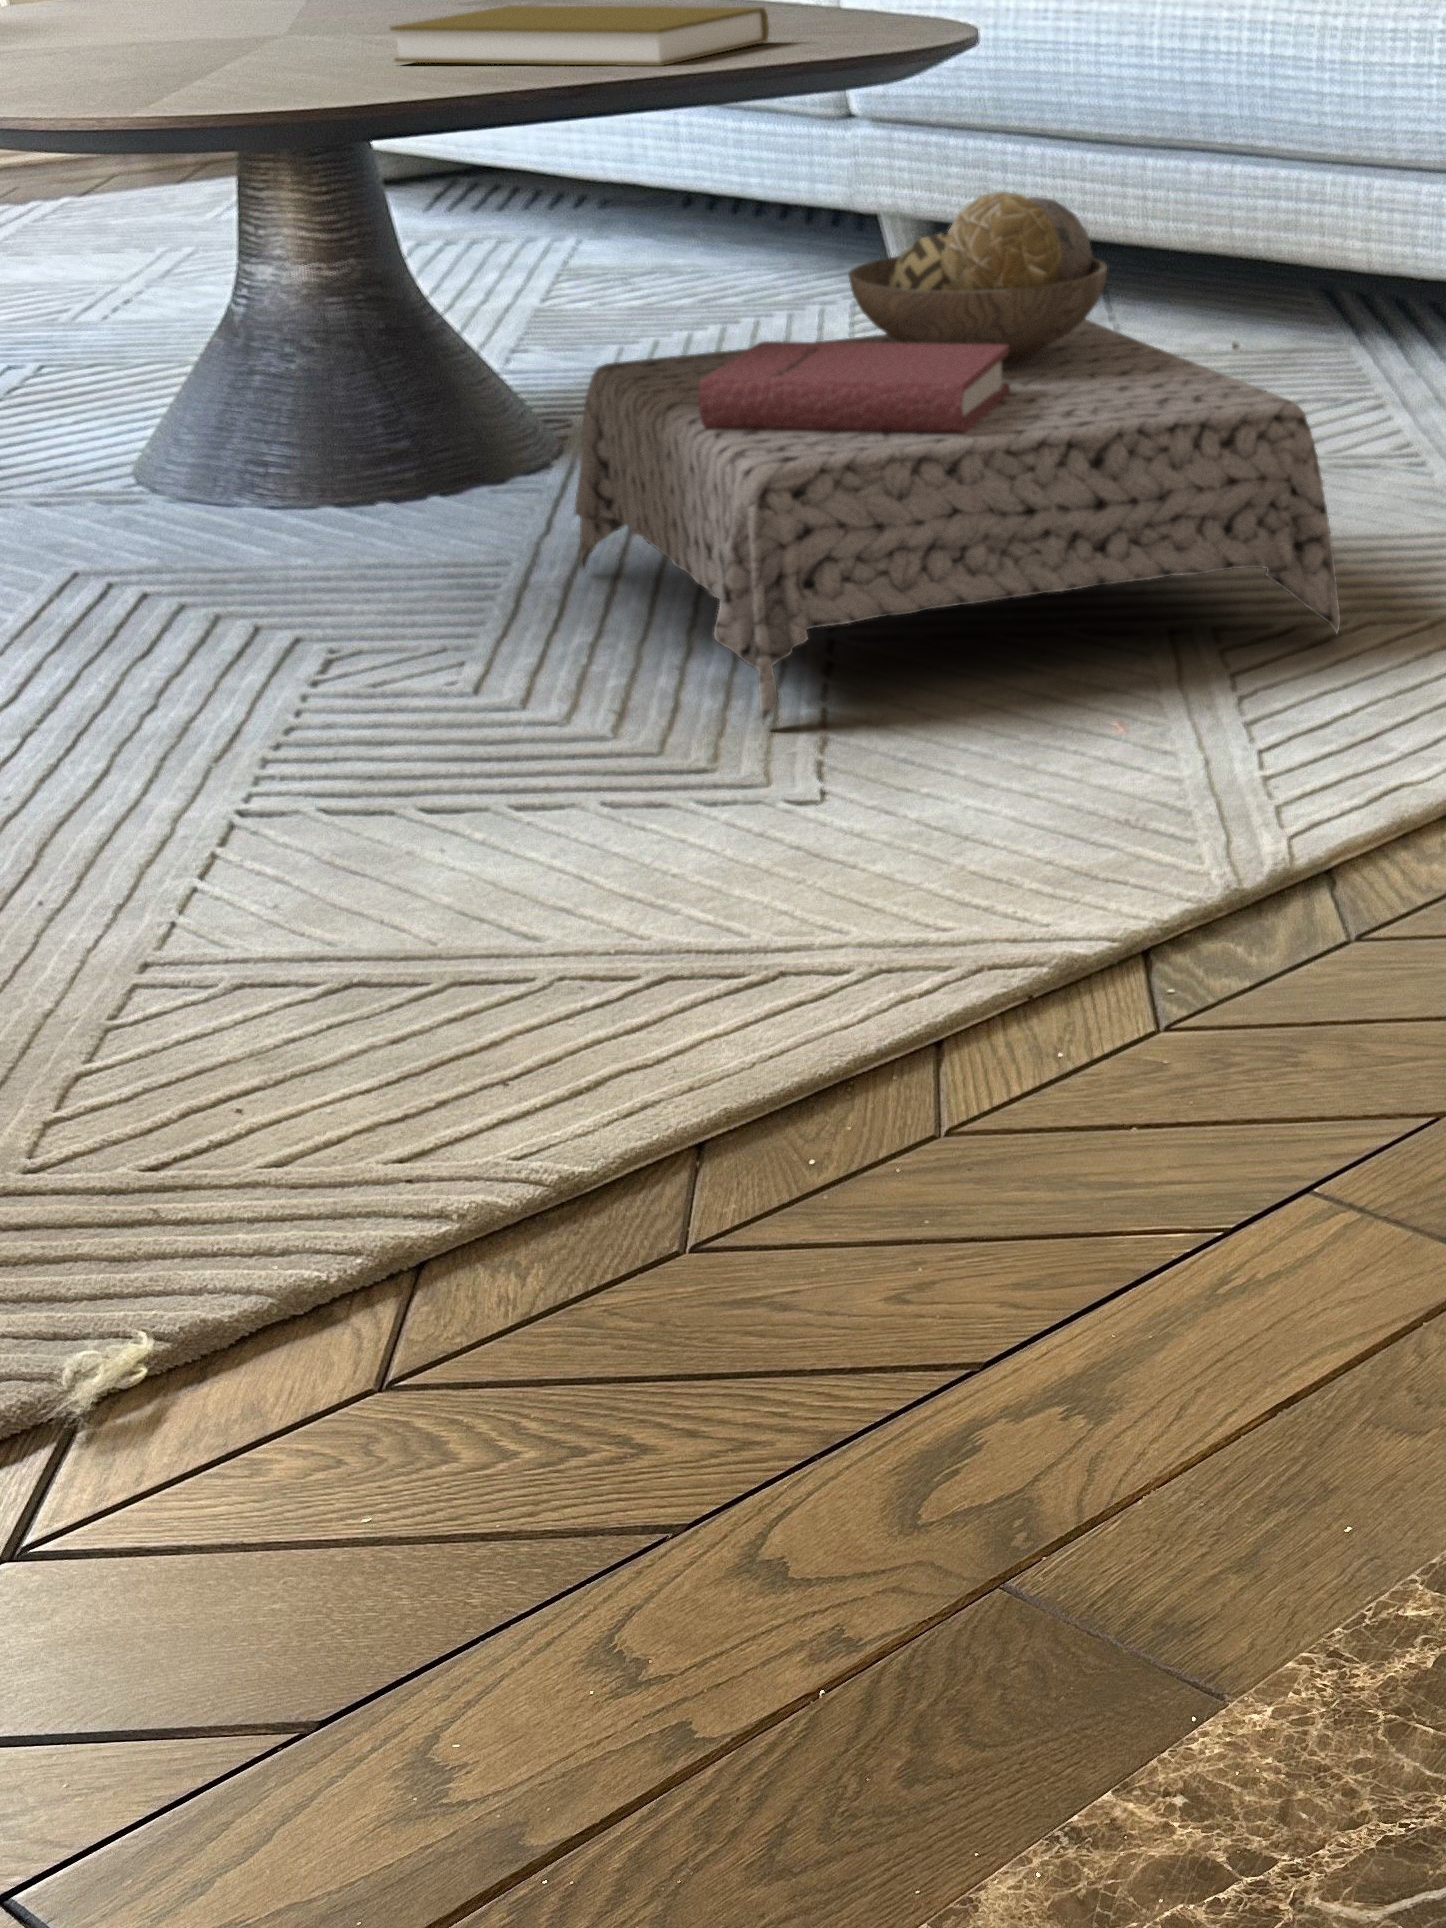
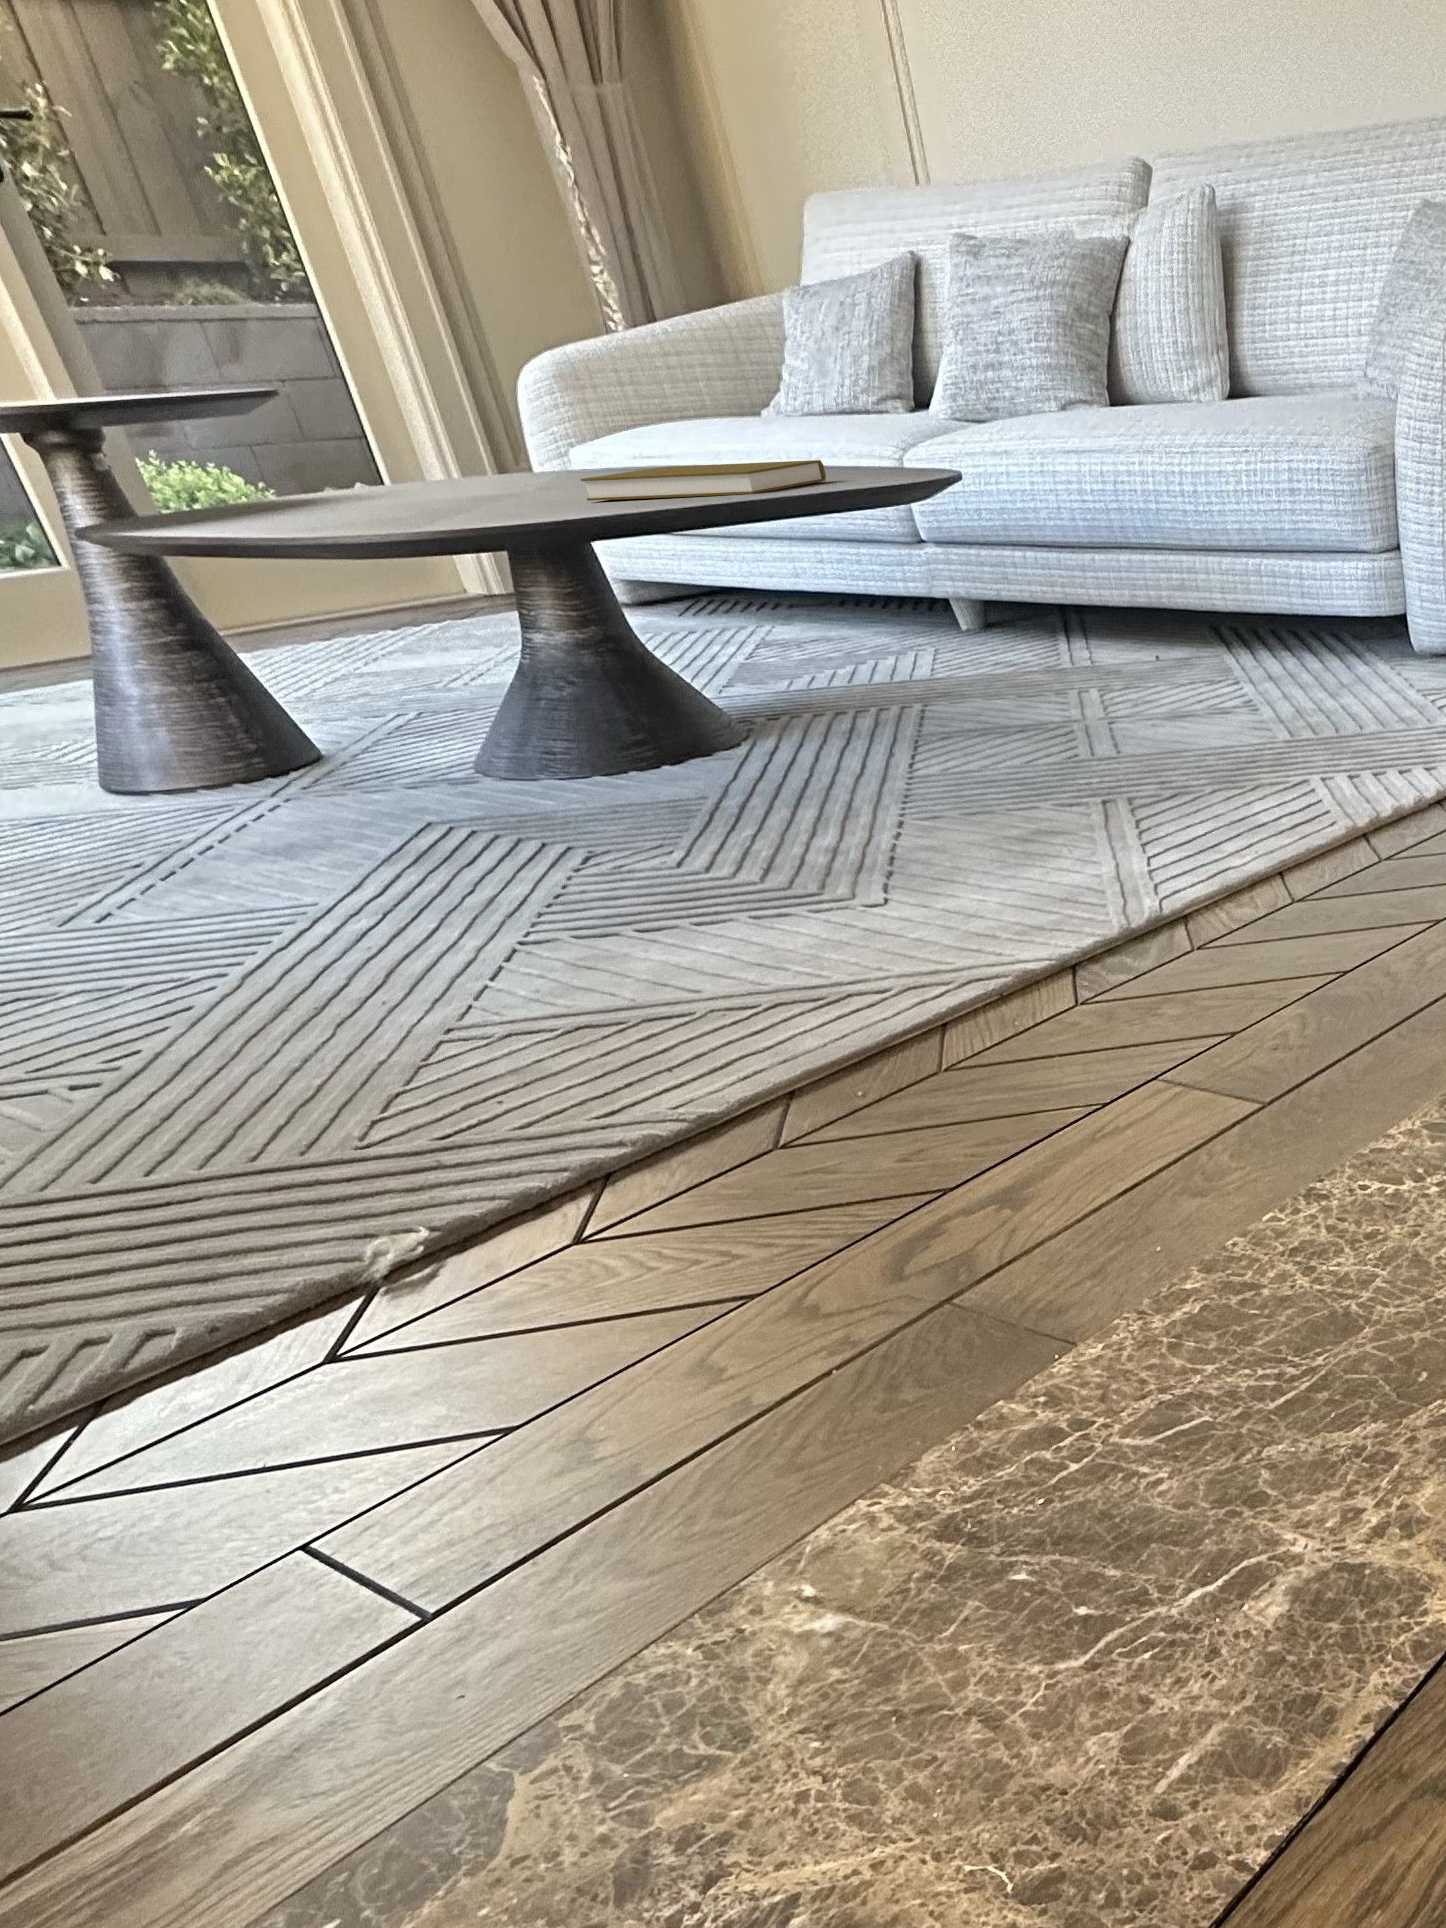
ottoman: present [575,192,1340,722] -> none [733,555,1198,873]

